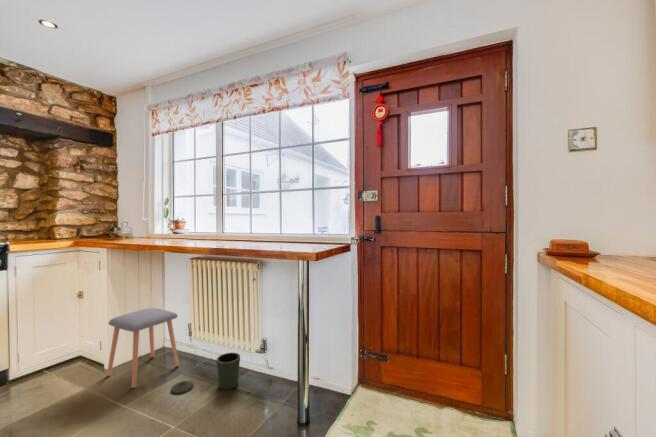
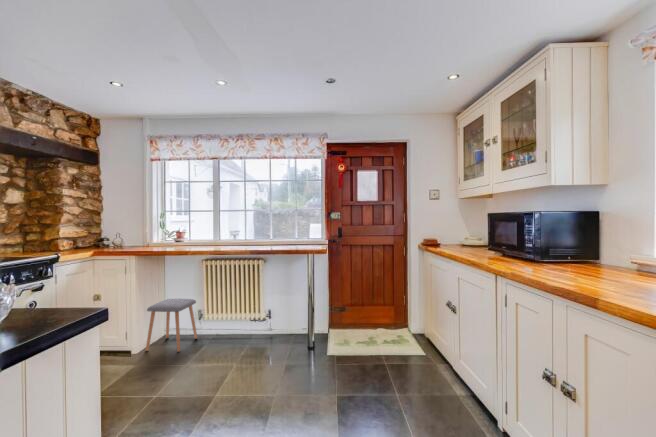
trash can: present [171,353,240,394] -> none [209,320,254,349]

